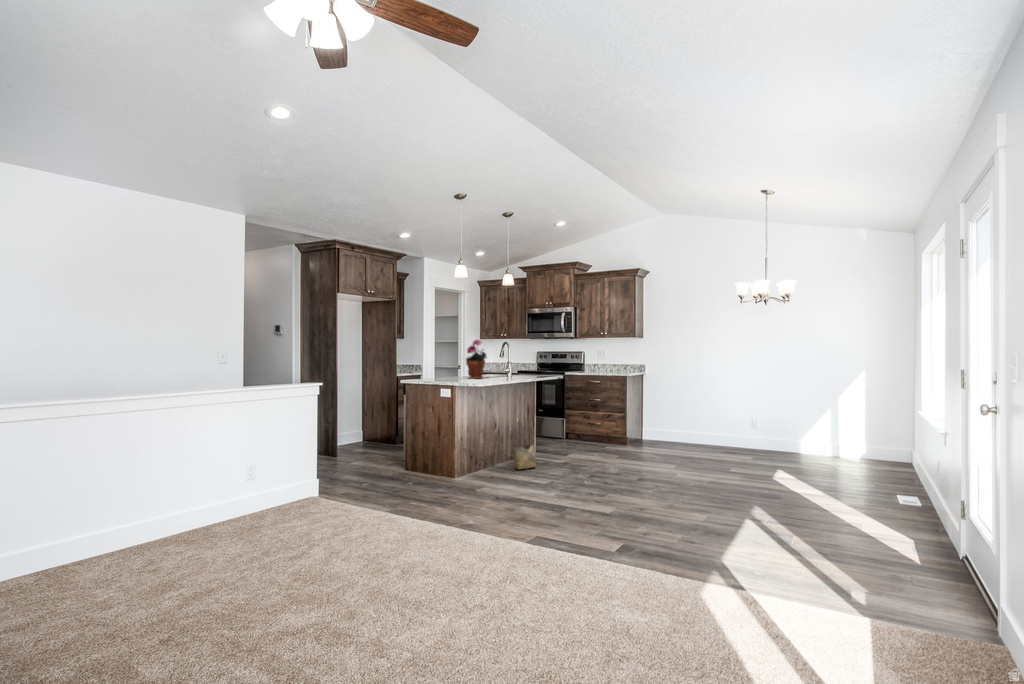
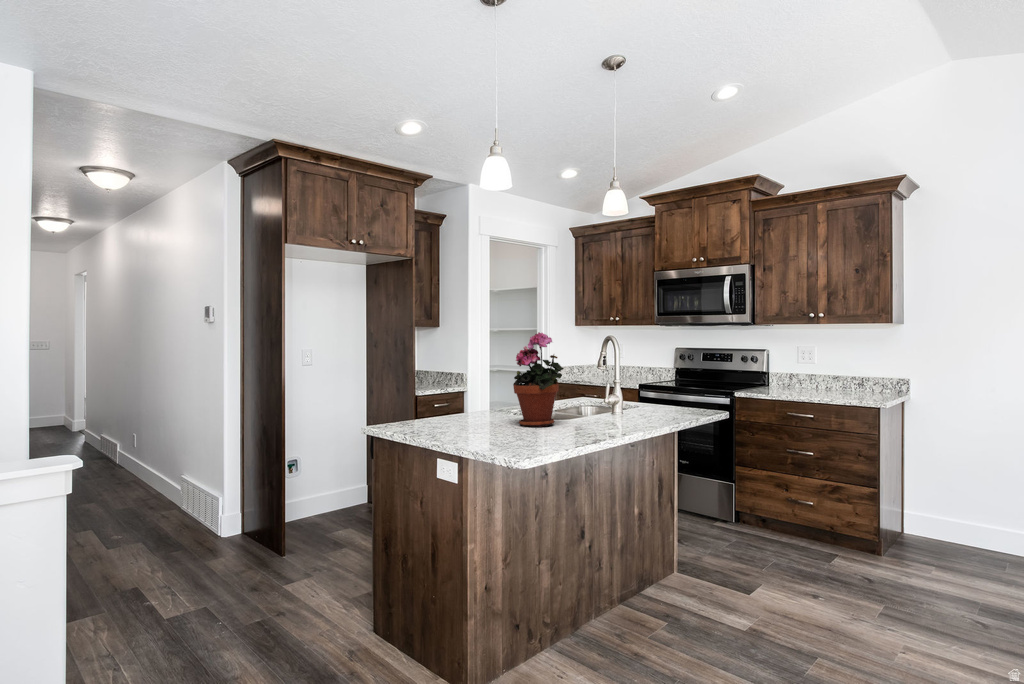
woven basket: present [514,437,536,469] -> none [625,560,684,660]

